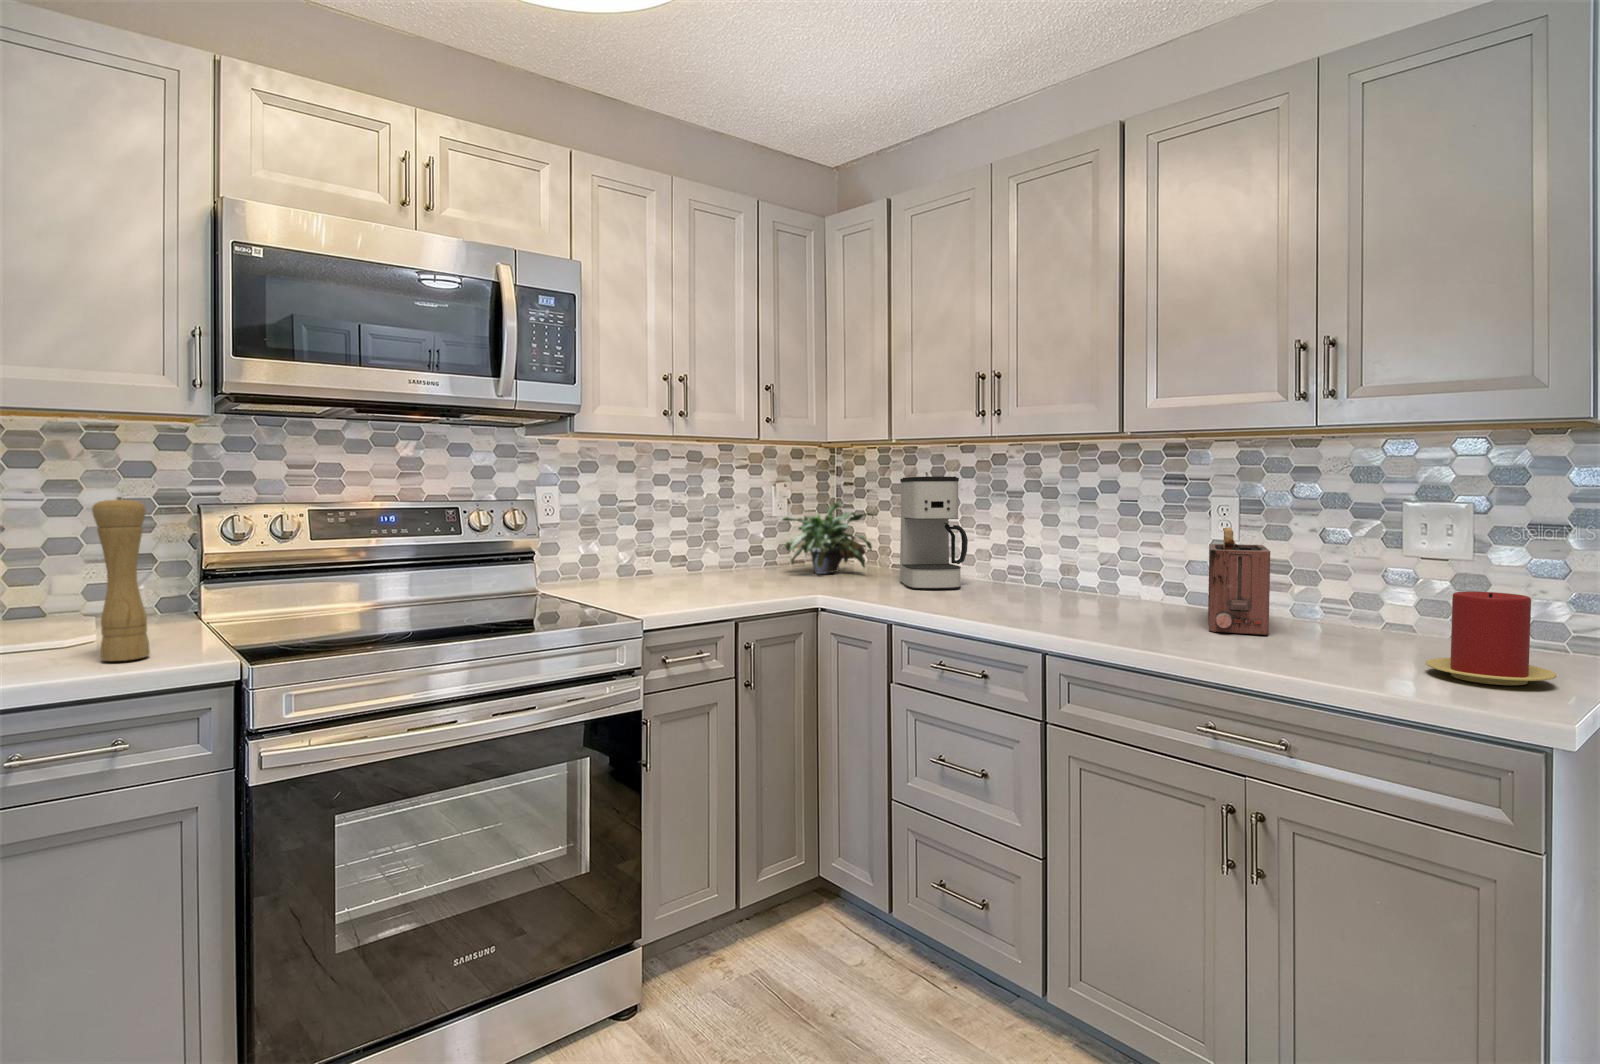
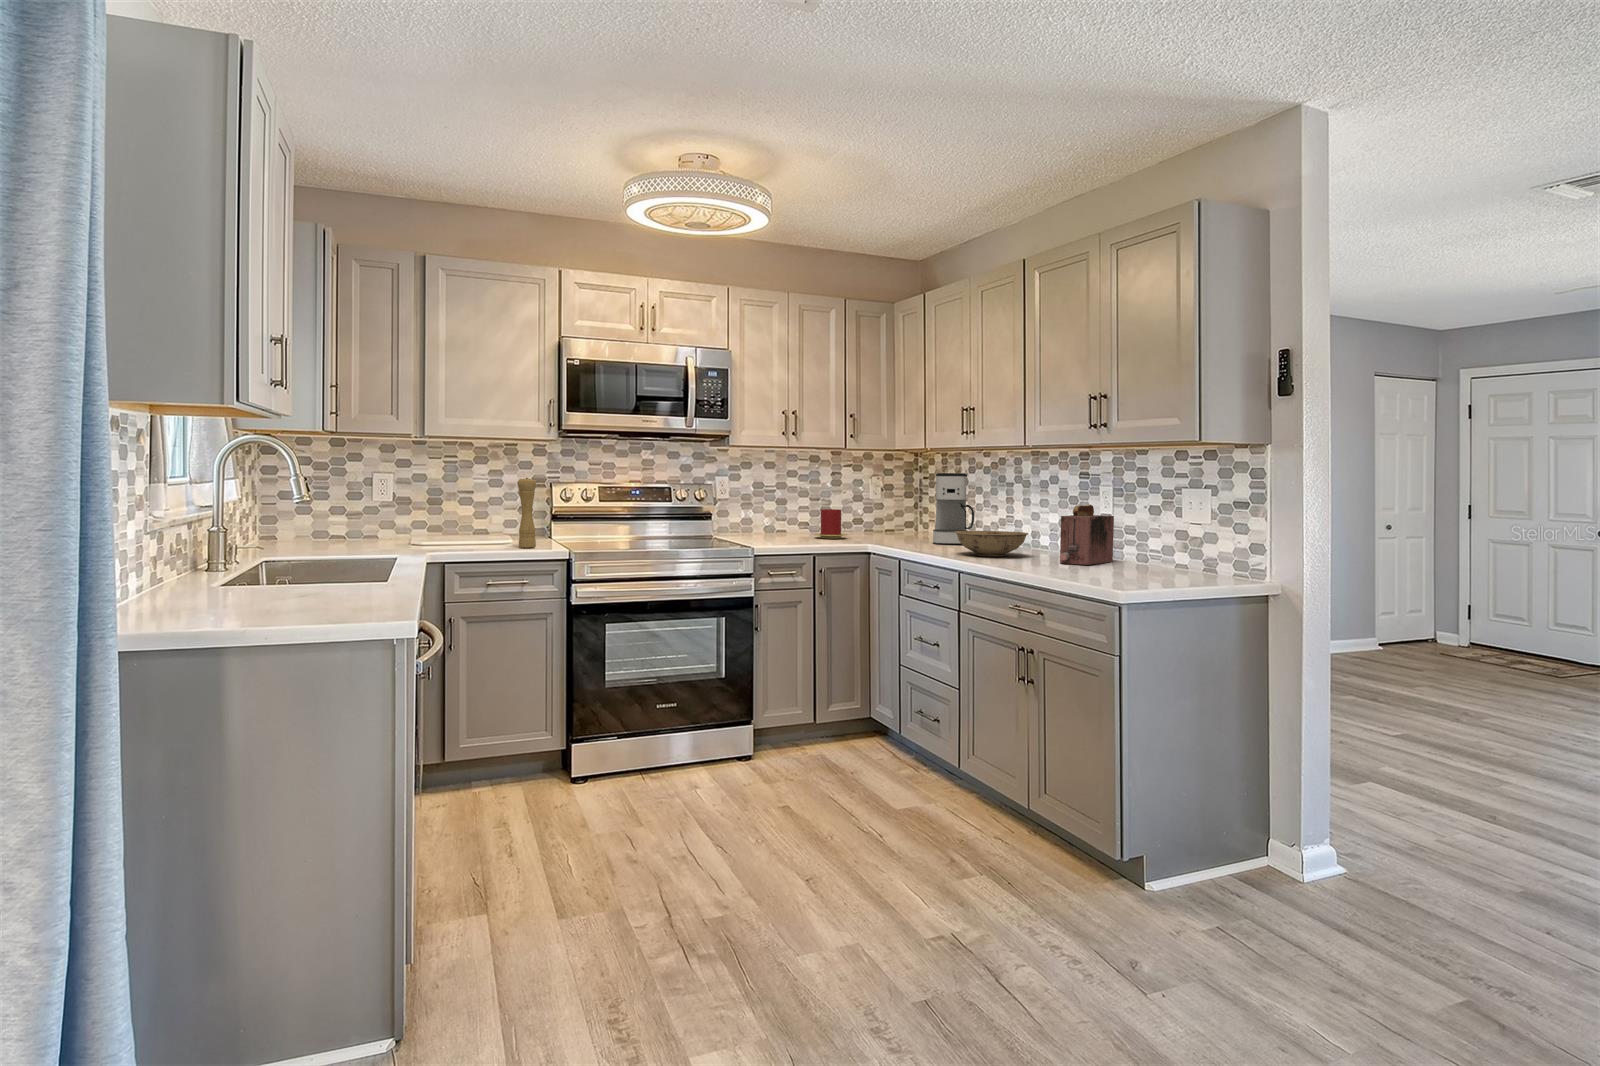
potted plant: present [782,502,873,574] -> none [867,489,930,536]
bowl: none [998,571,1126,619] -> present [955,531,1028,556]
candle: present [1426,592,1556,685] -> present [814,509,848,539]

